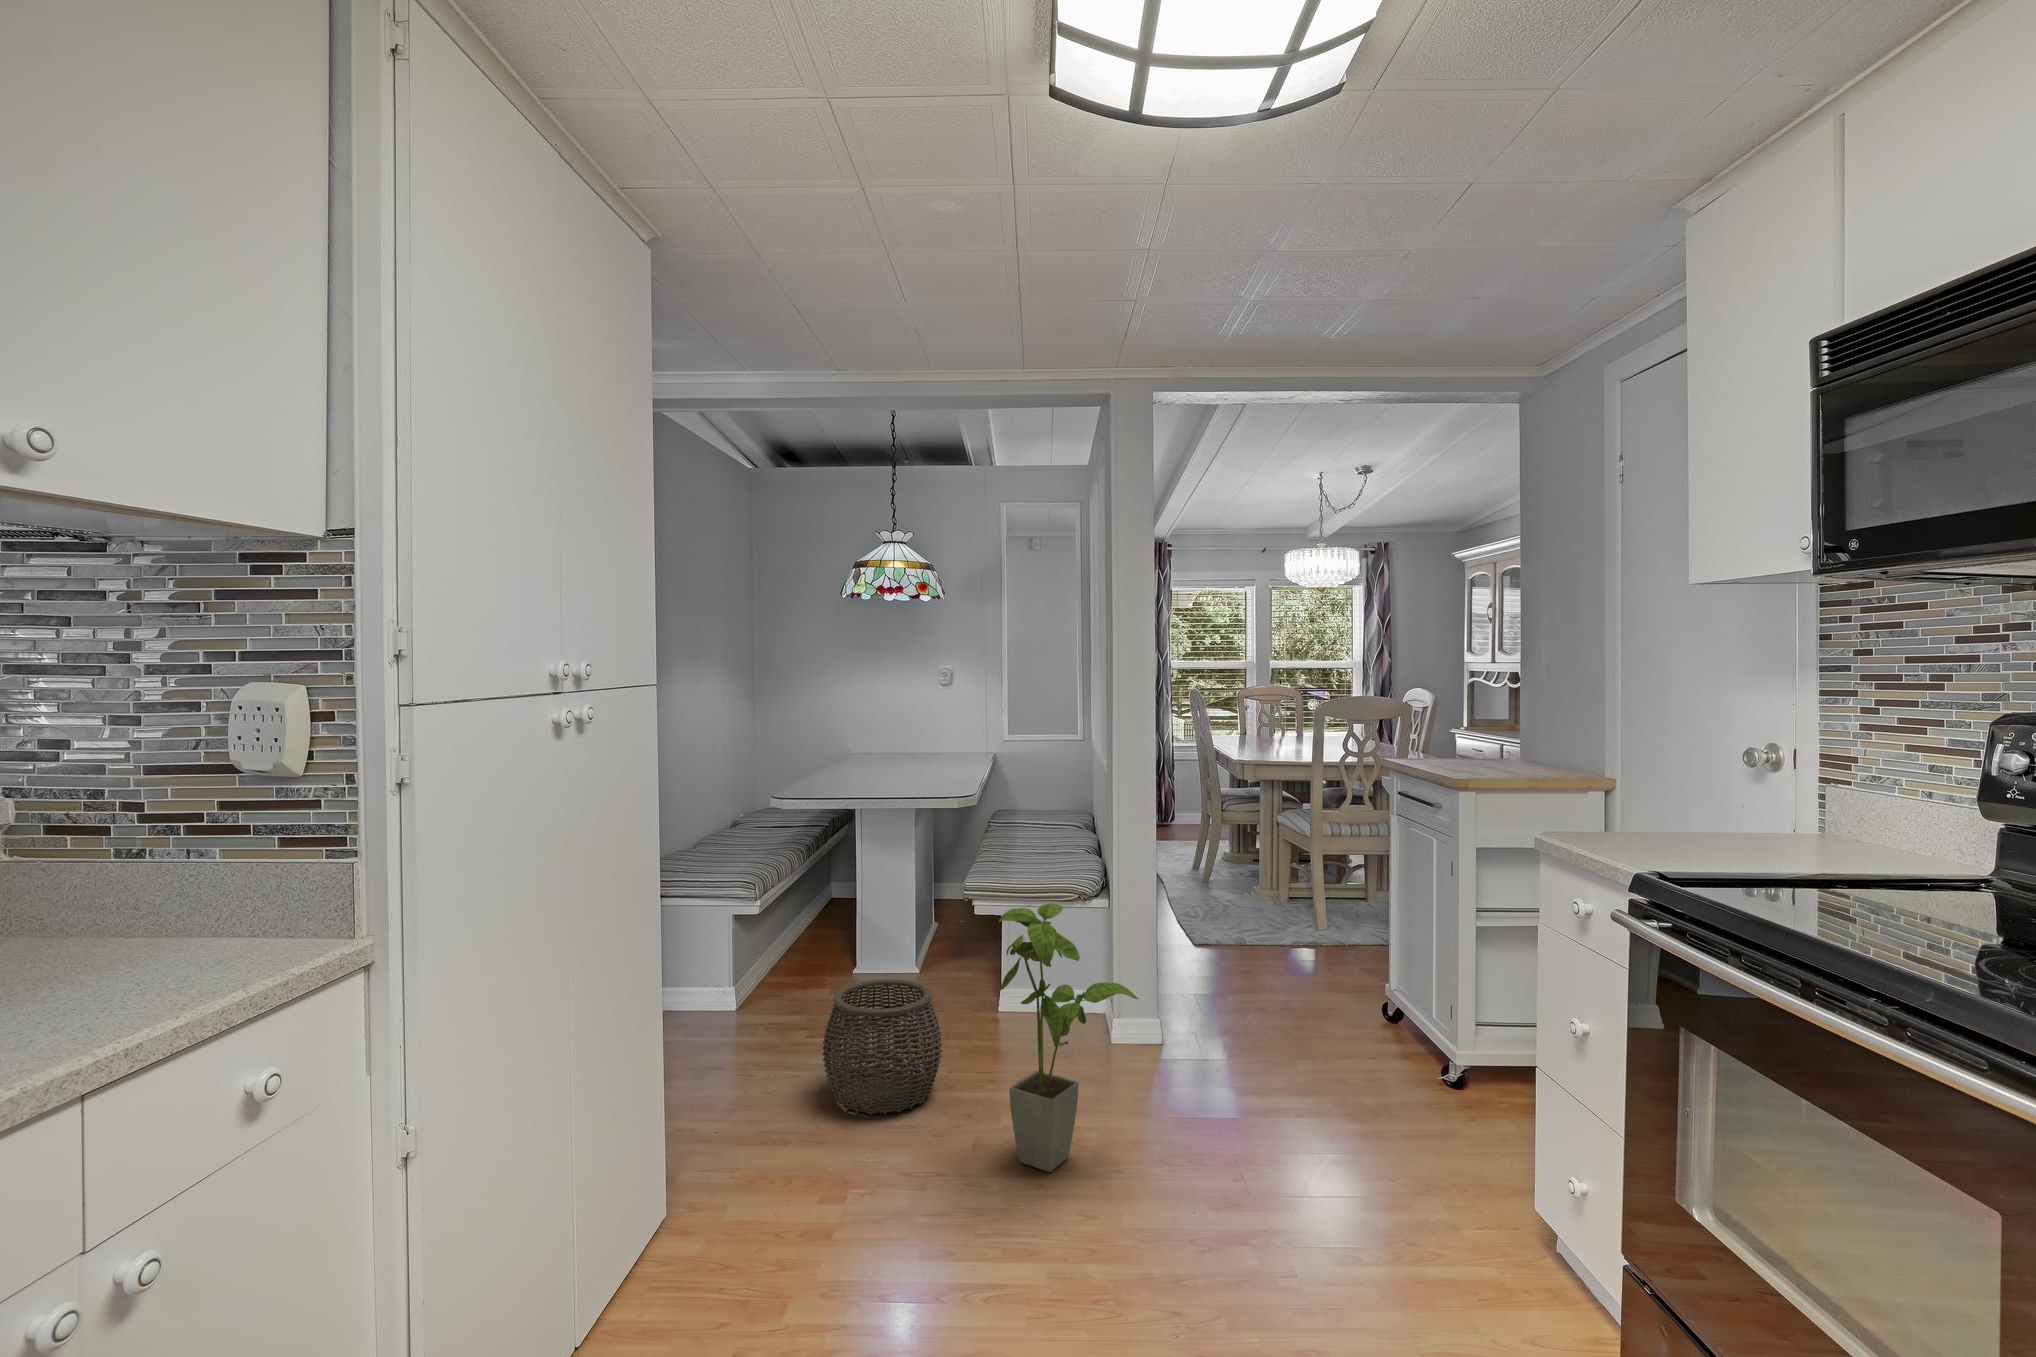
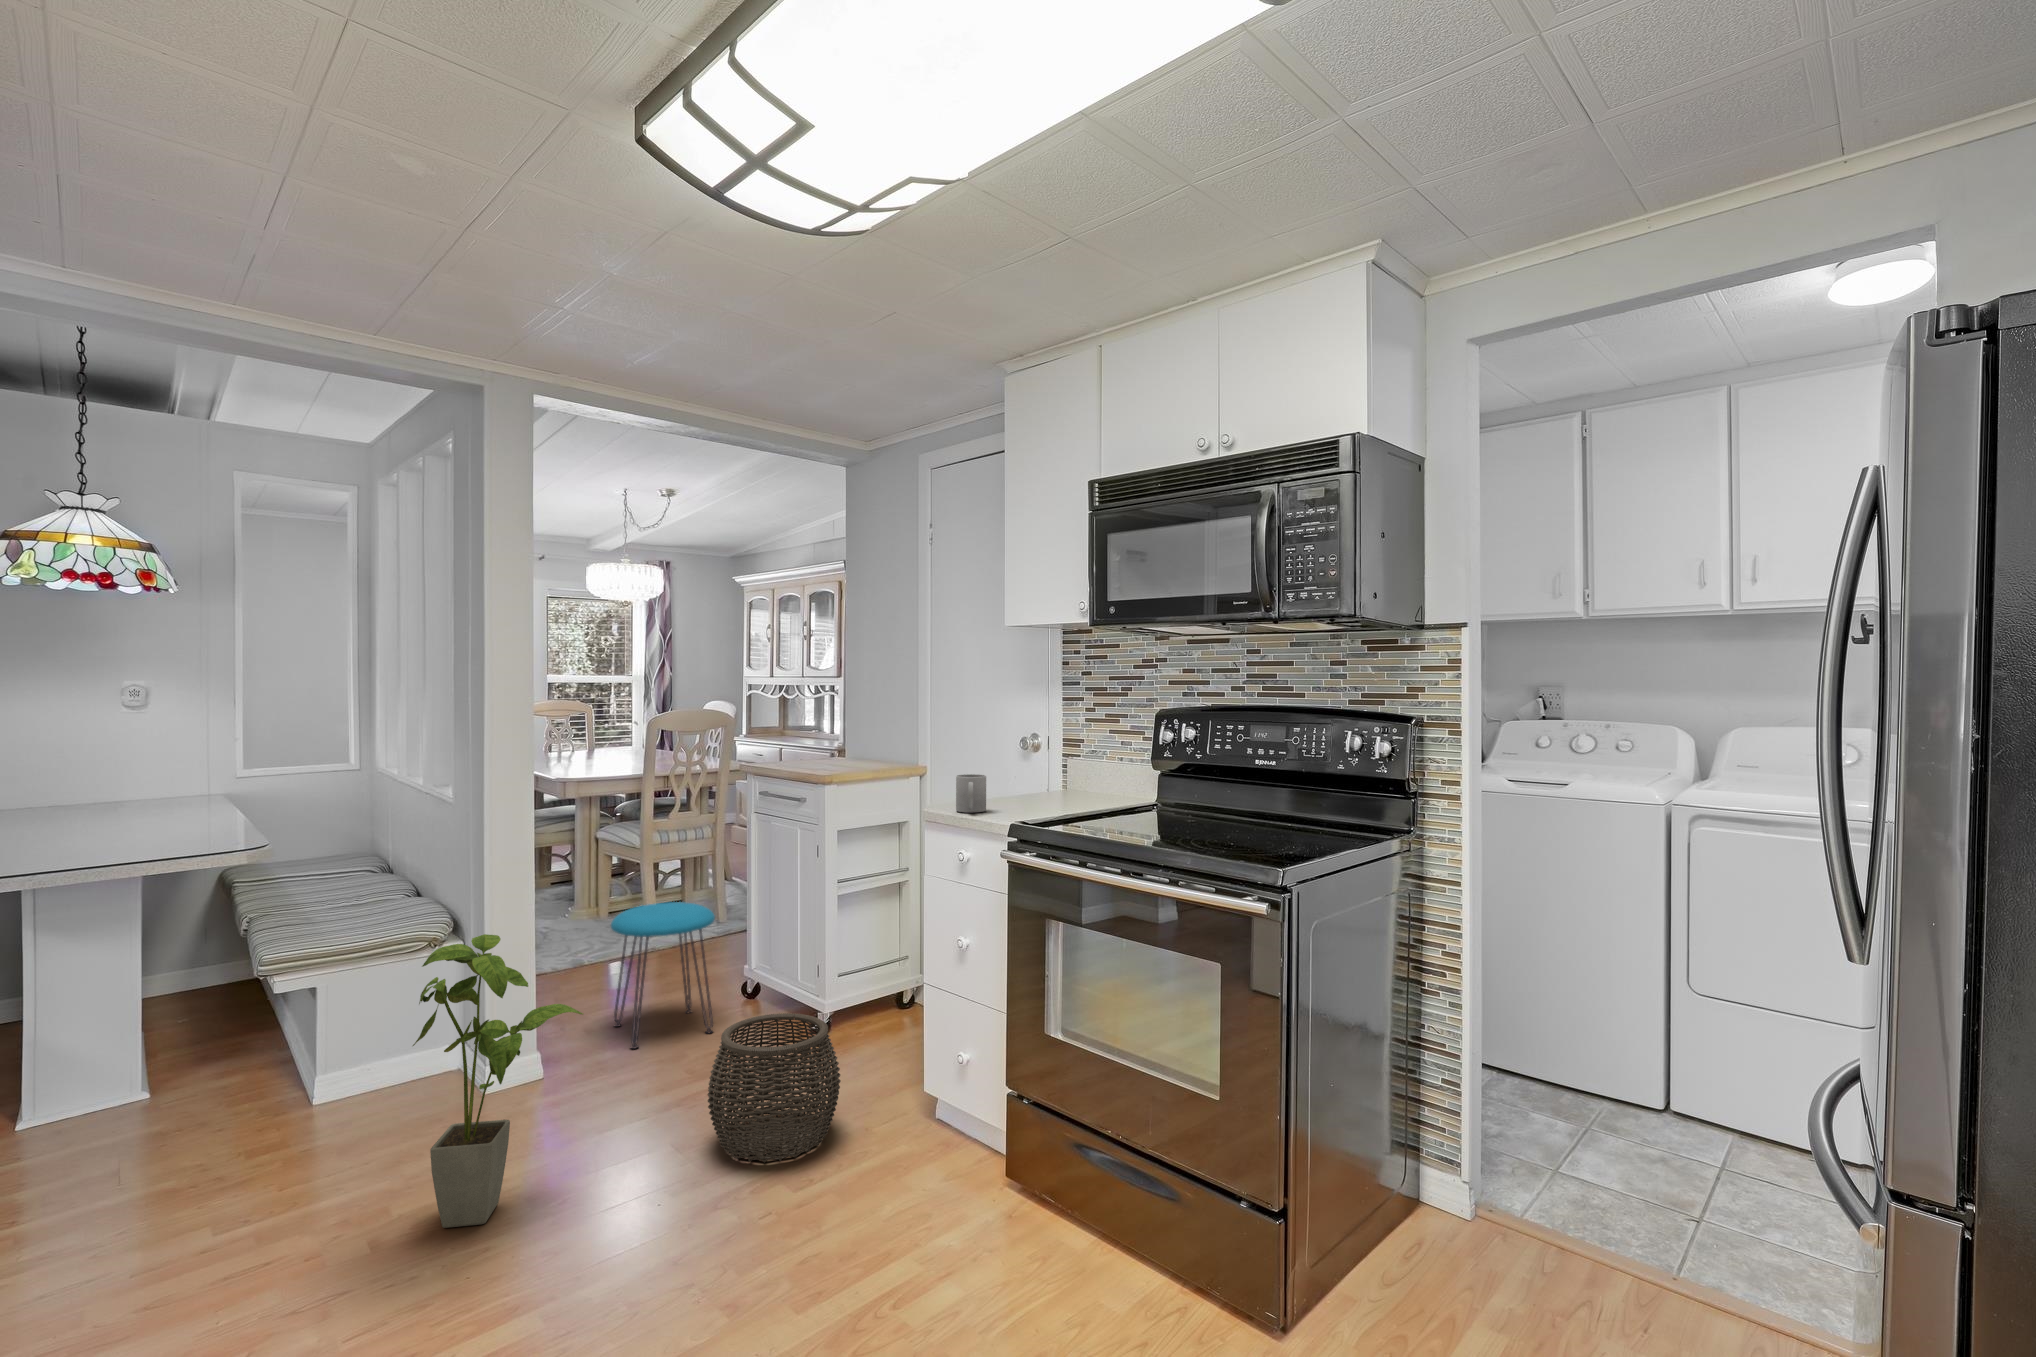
mug: none [1579,794,1628,849] -> present [956,774,986,813]
stool: none [1233,898,1339,1049] -> present [611,902,715,1049]
woven basket: present [822,979,943,1115] -> present [708,1013,841,1162]

